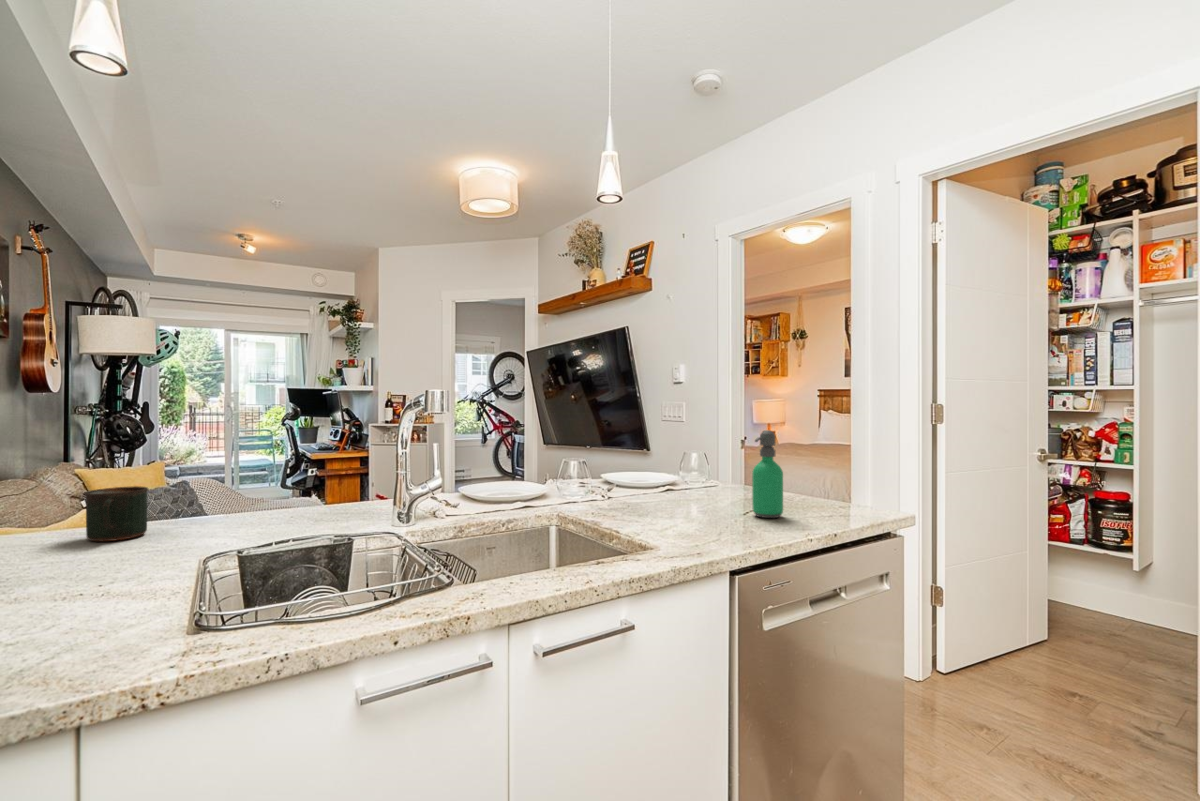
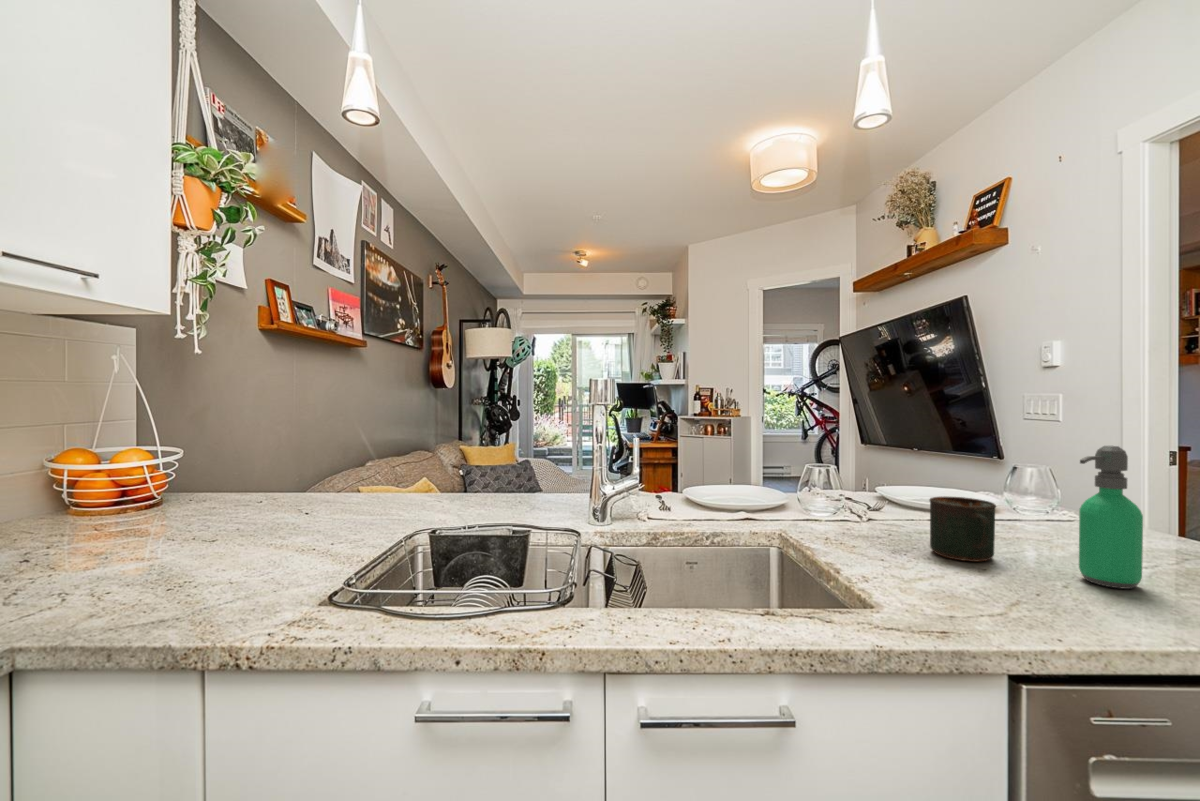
mug: present [85,486,148,541] -> present [930,496,996,561]

